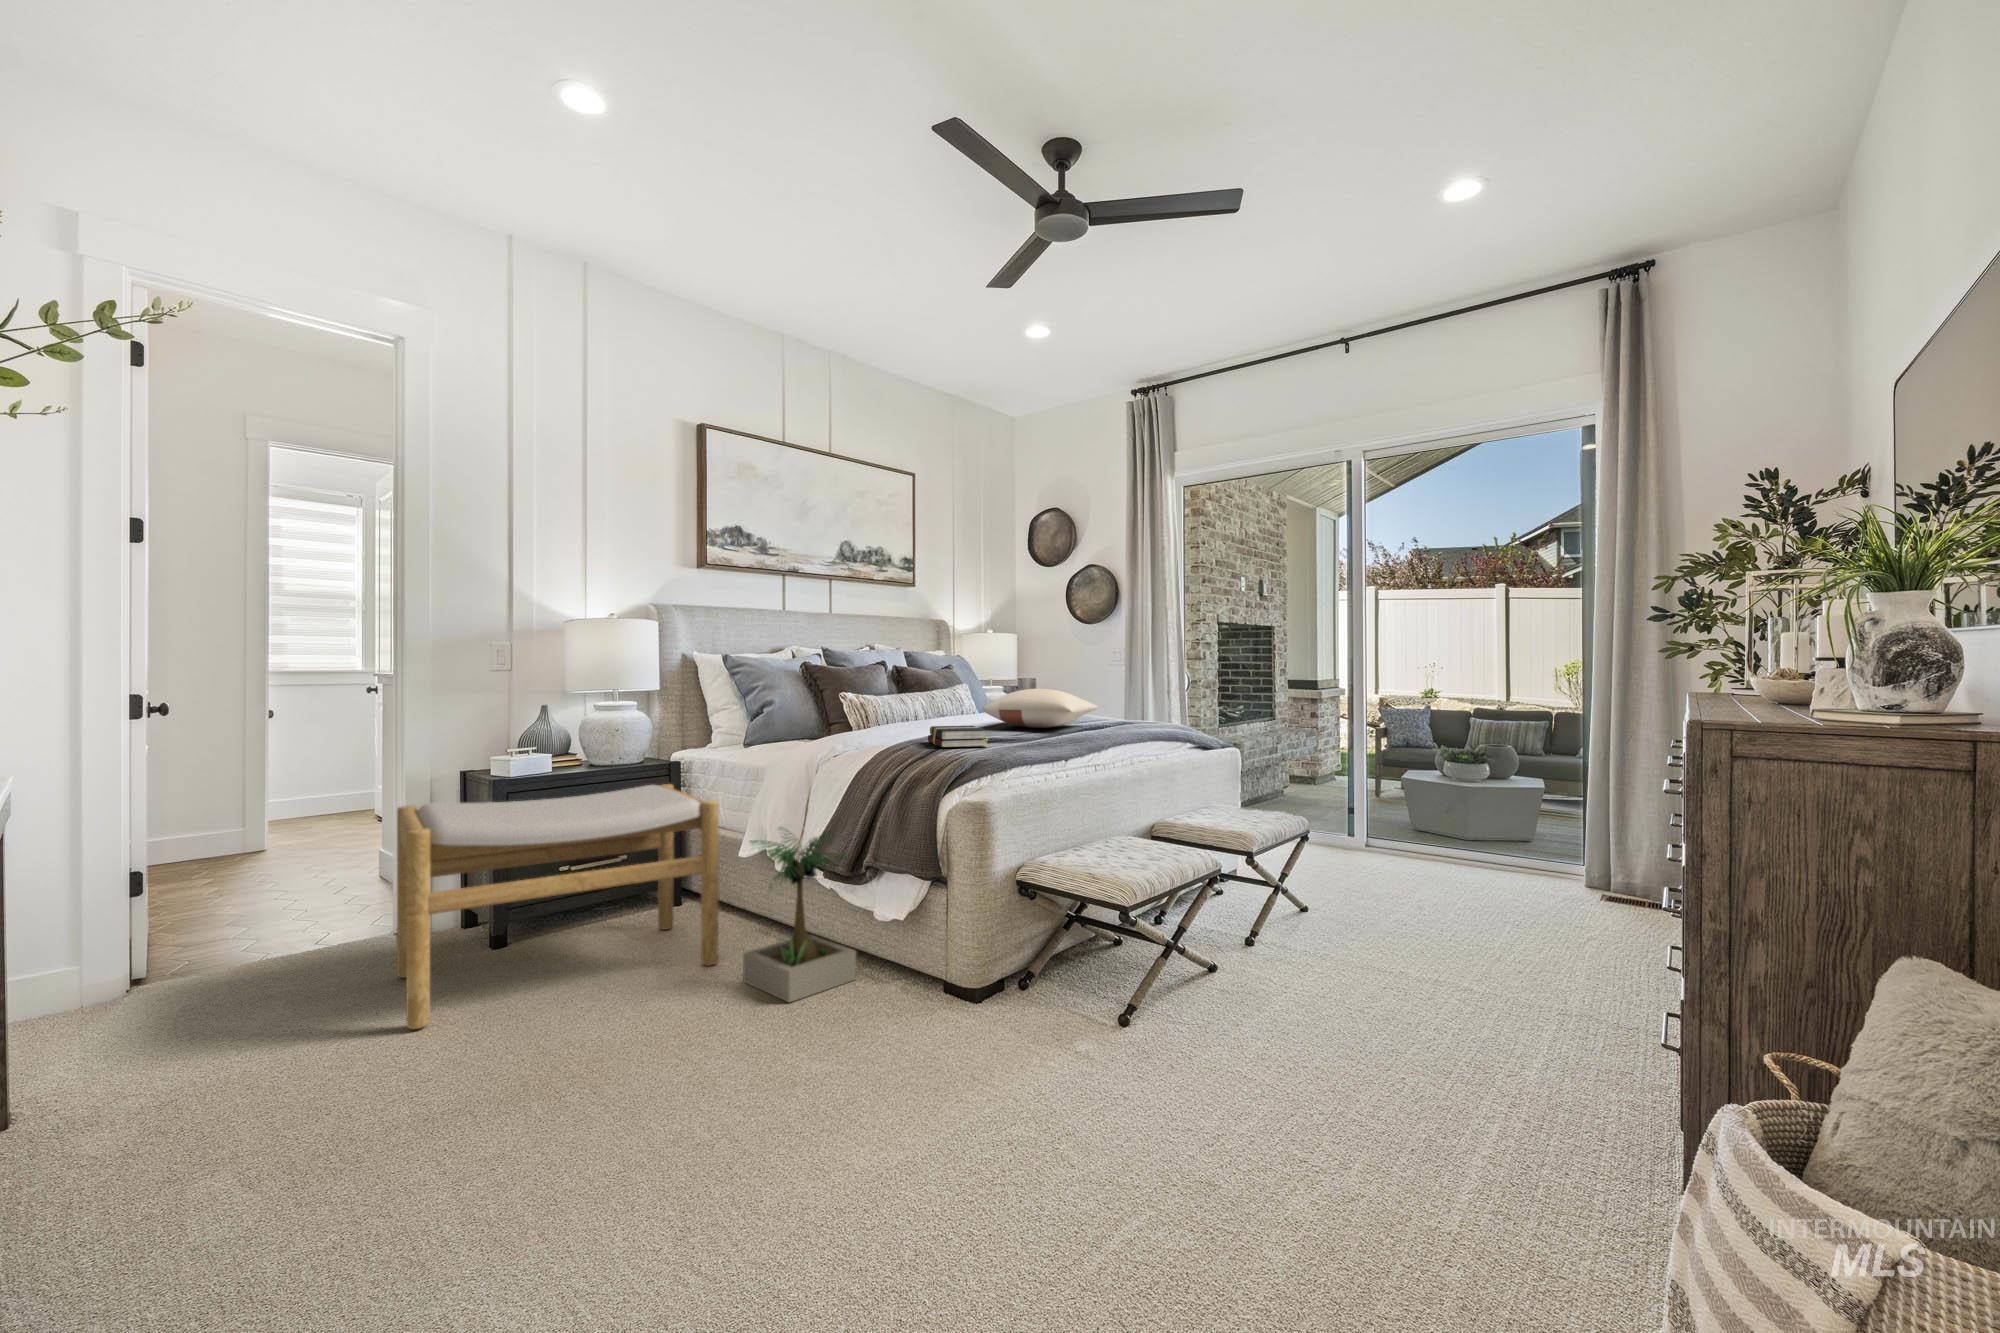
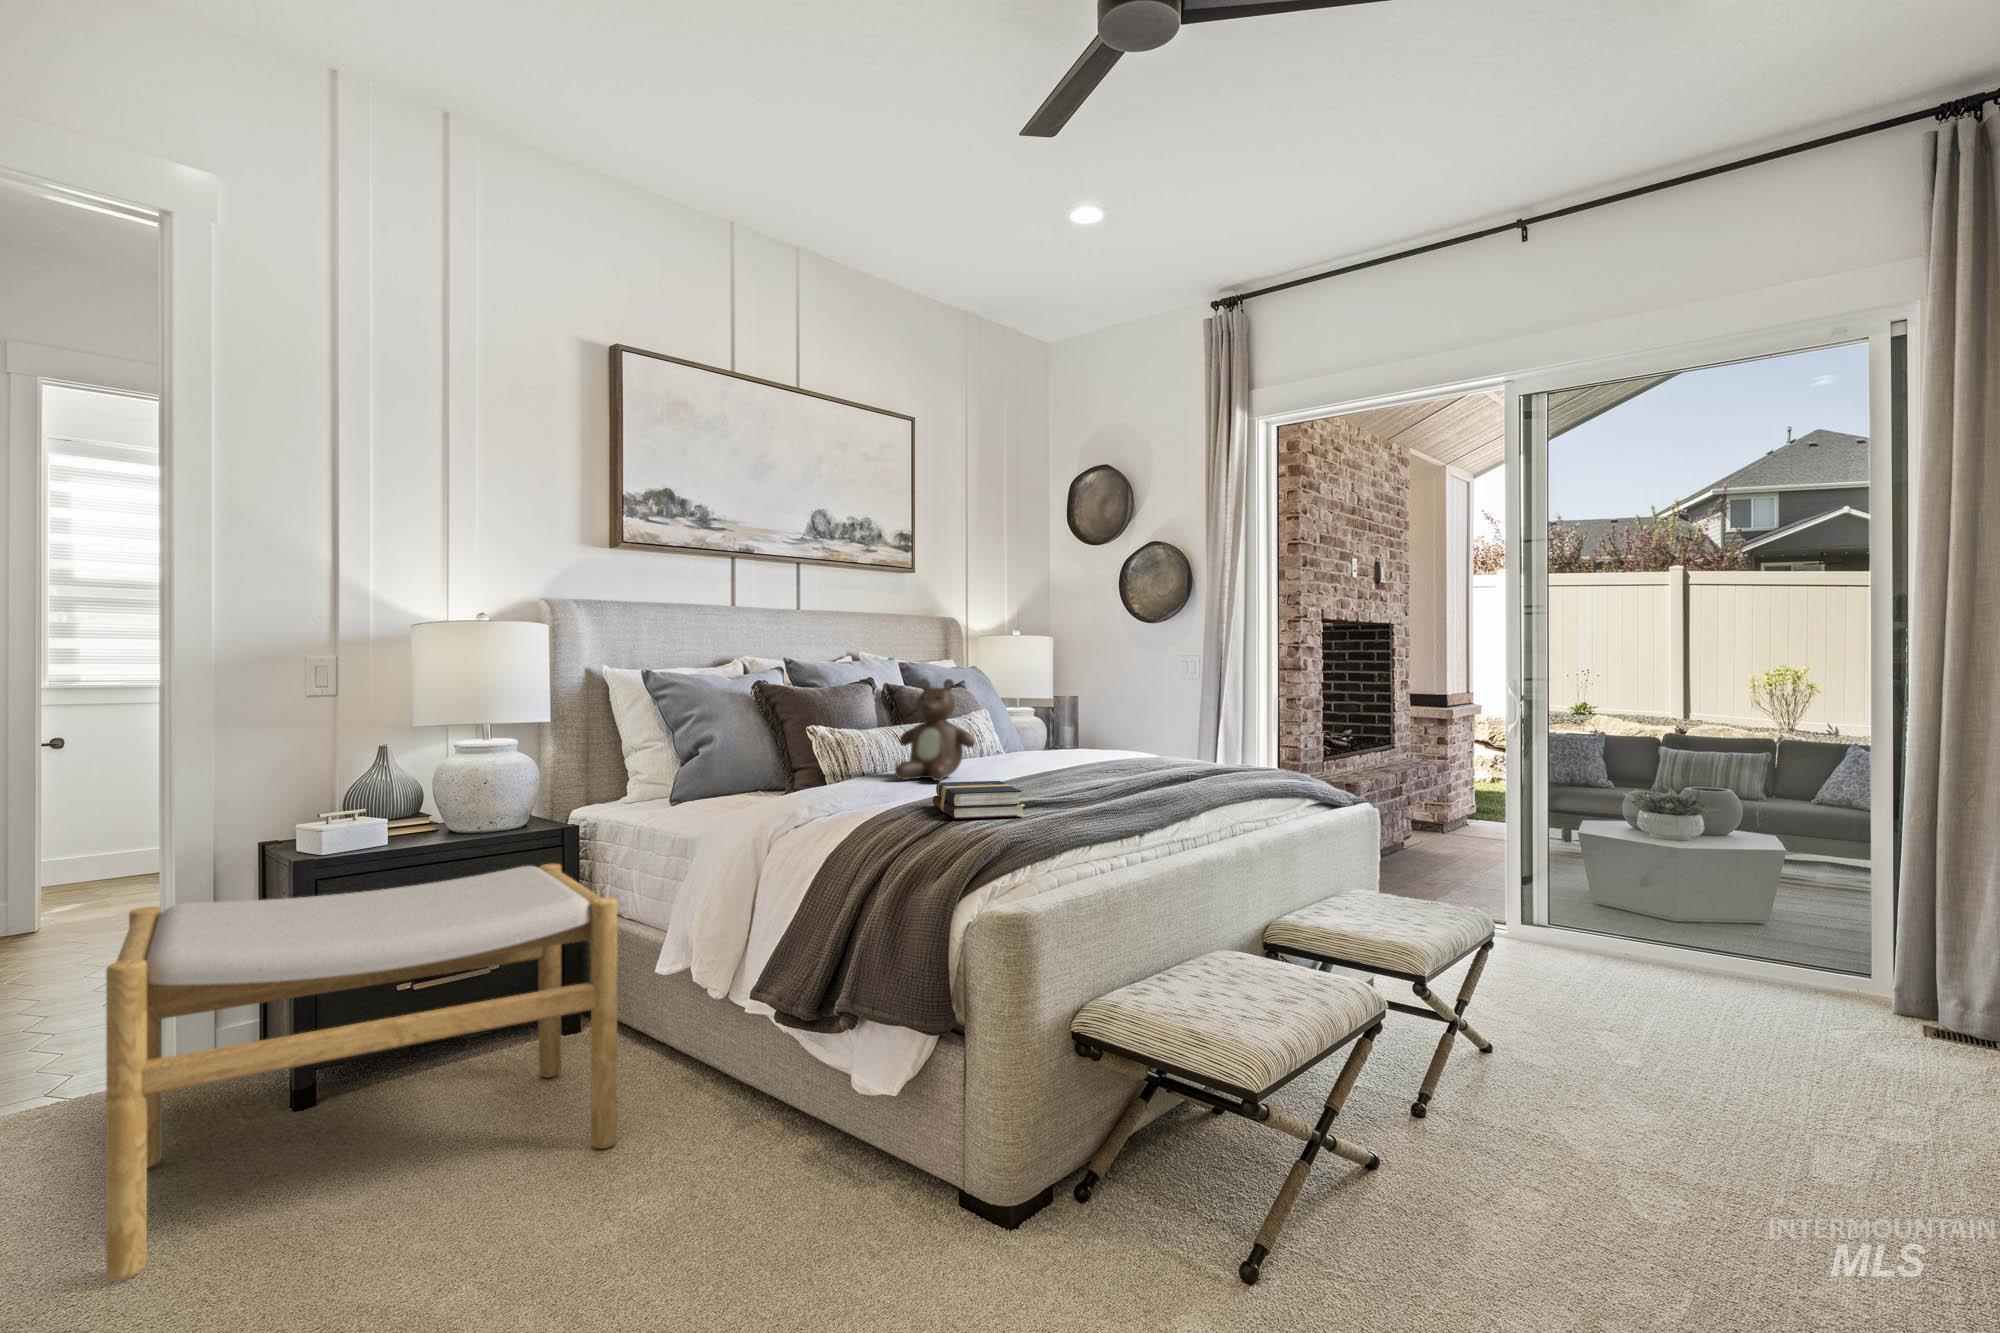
teddy bear: none [901,660,957,729] -> present [895,679,975,781]
pillow: present [983,689,1098,728] -> none [1013,720,1178,776]
potted plant: present [743,829,856,1002] -> none [634,938,832,1228]

